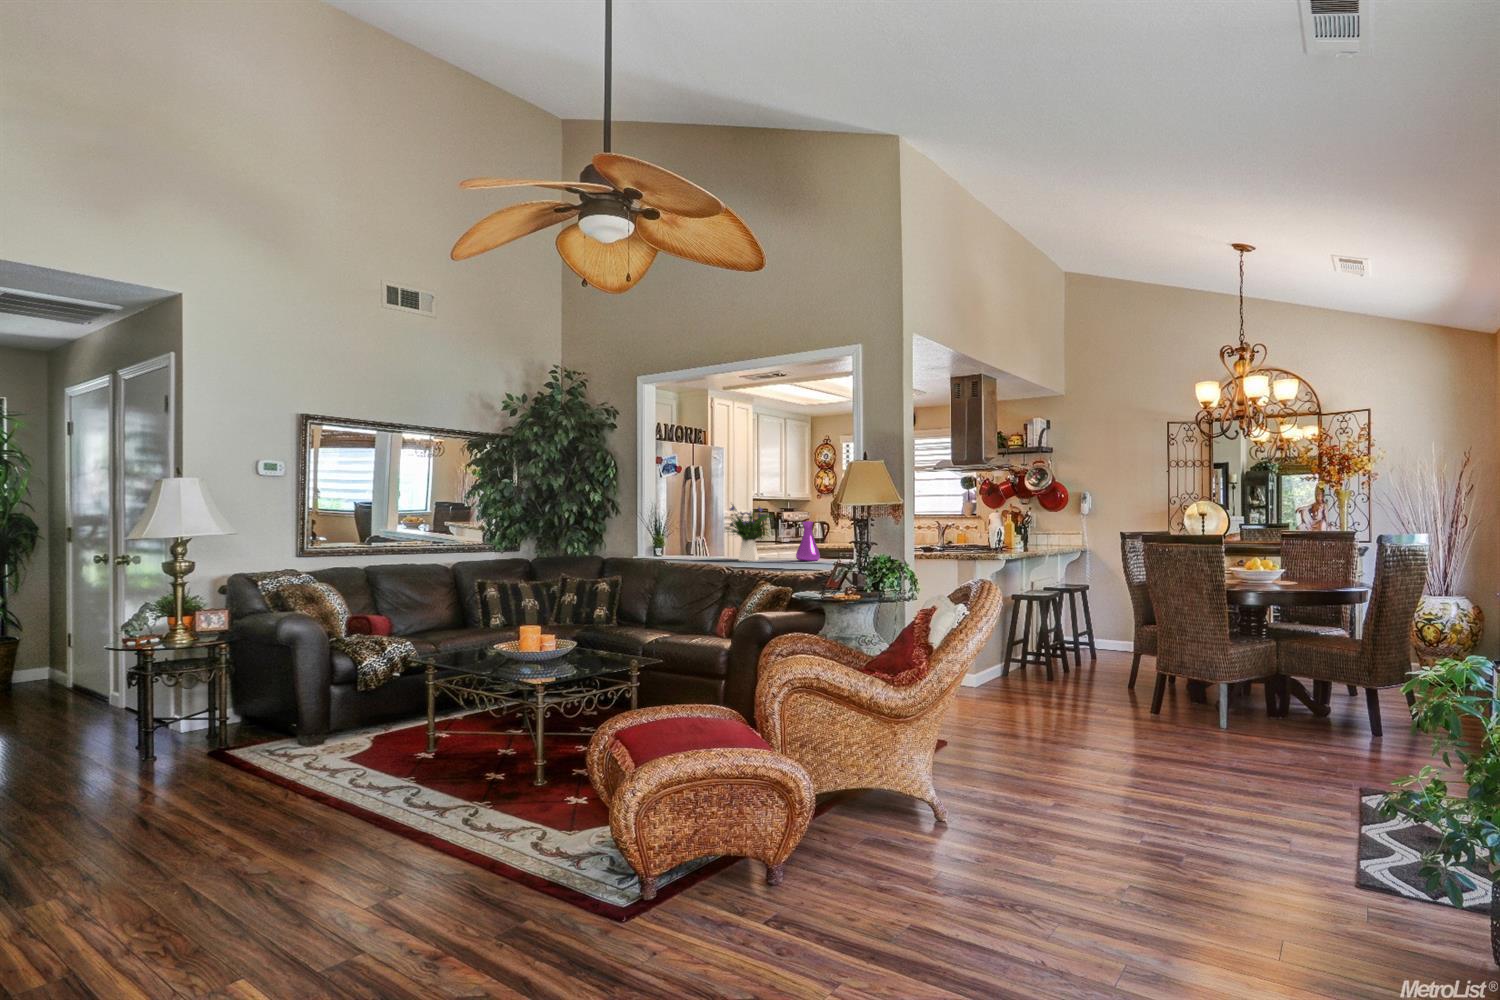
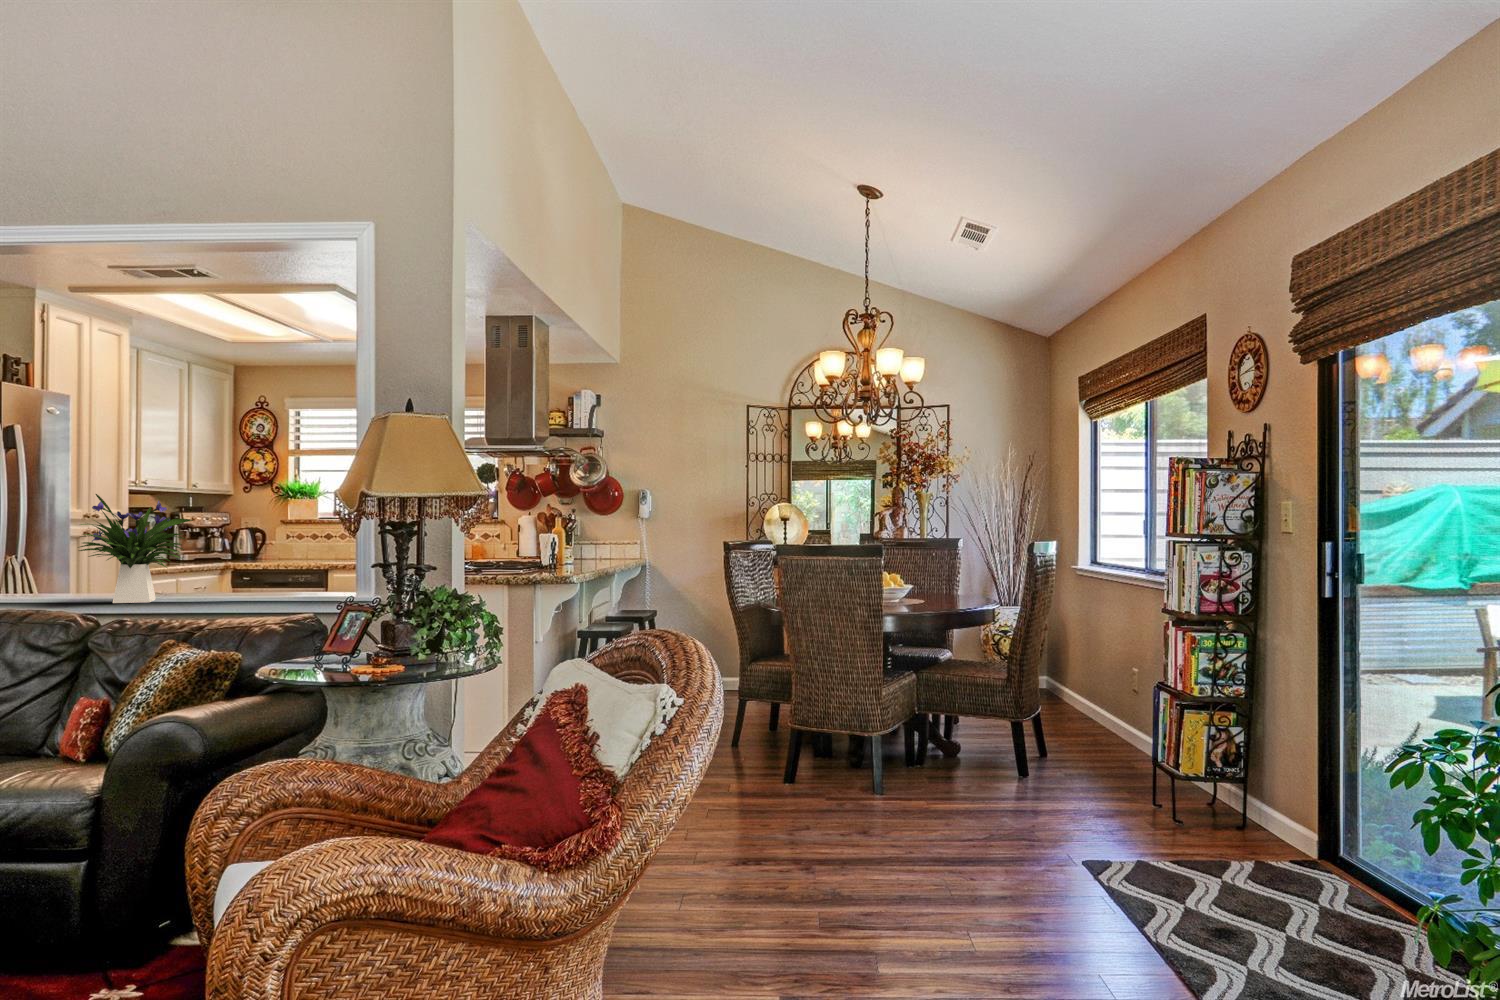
vase: present [796,521,820,561] -> none [238,531,285,600]

